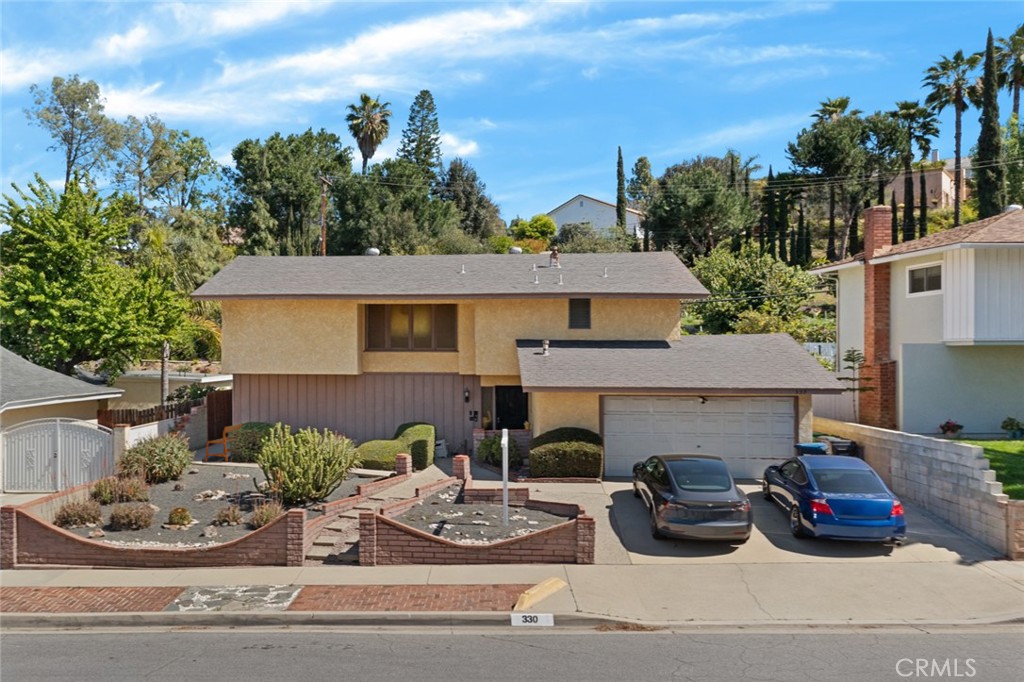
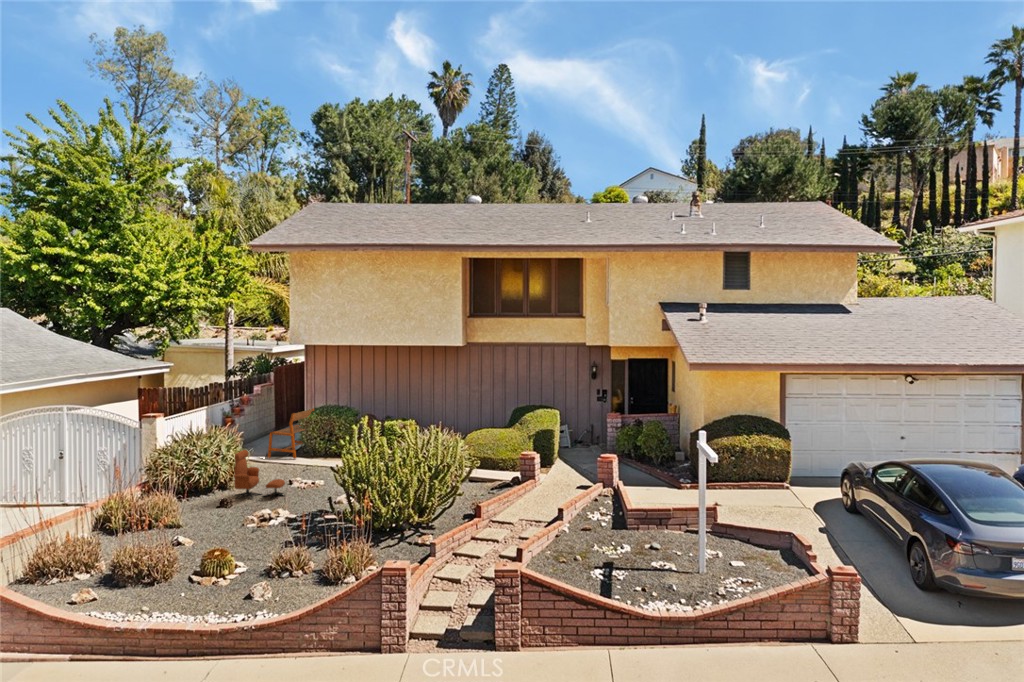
lounge chair: none [184,451,222,486] -> present [234,450,285,499]

